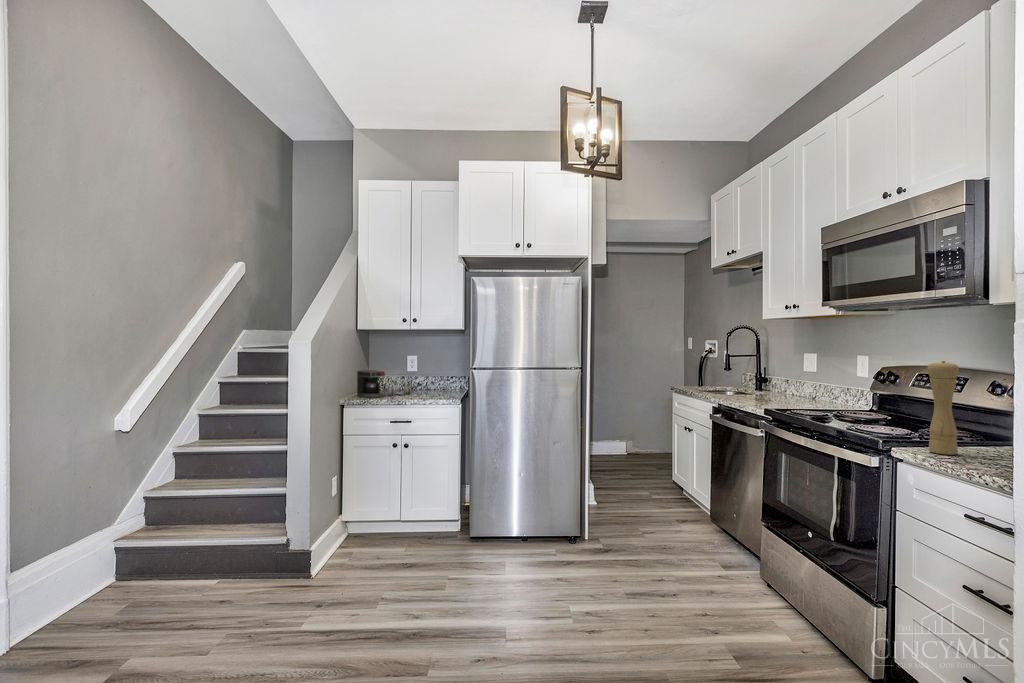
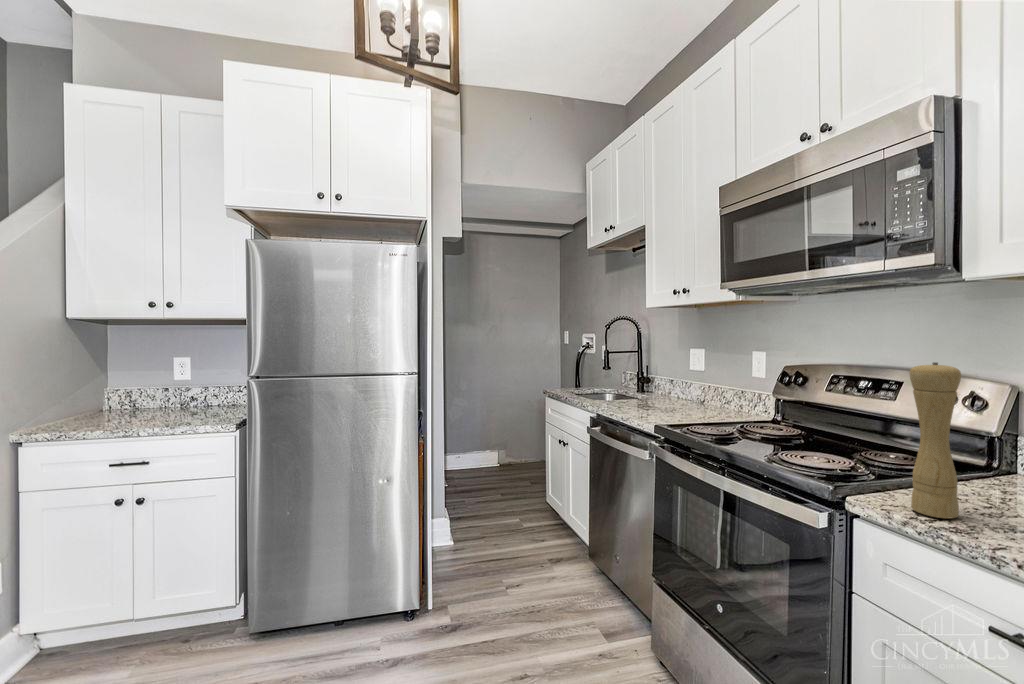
coffee maker: present [357,370,411,398] -> none [64,382,171,427]

